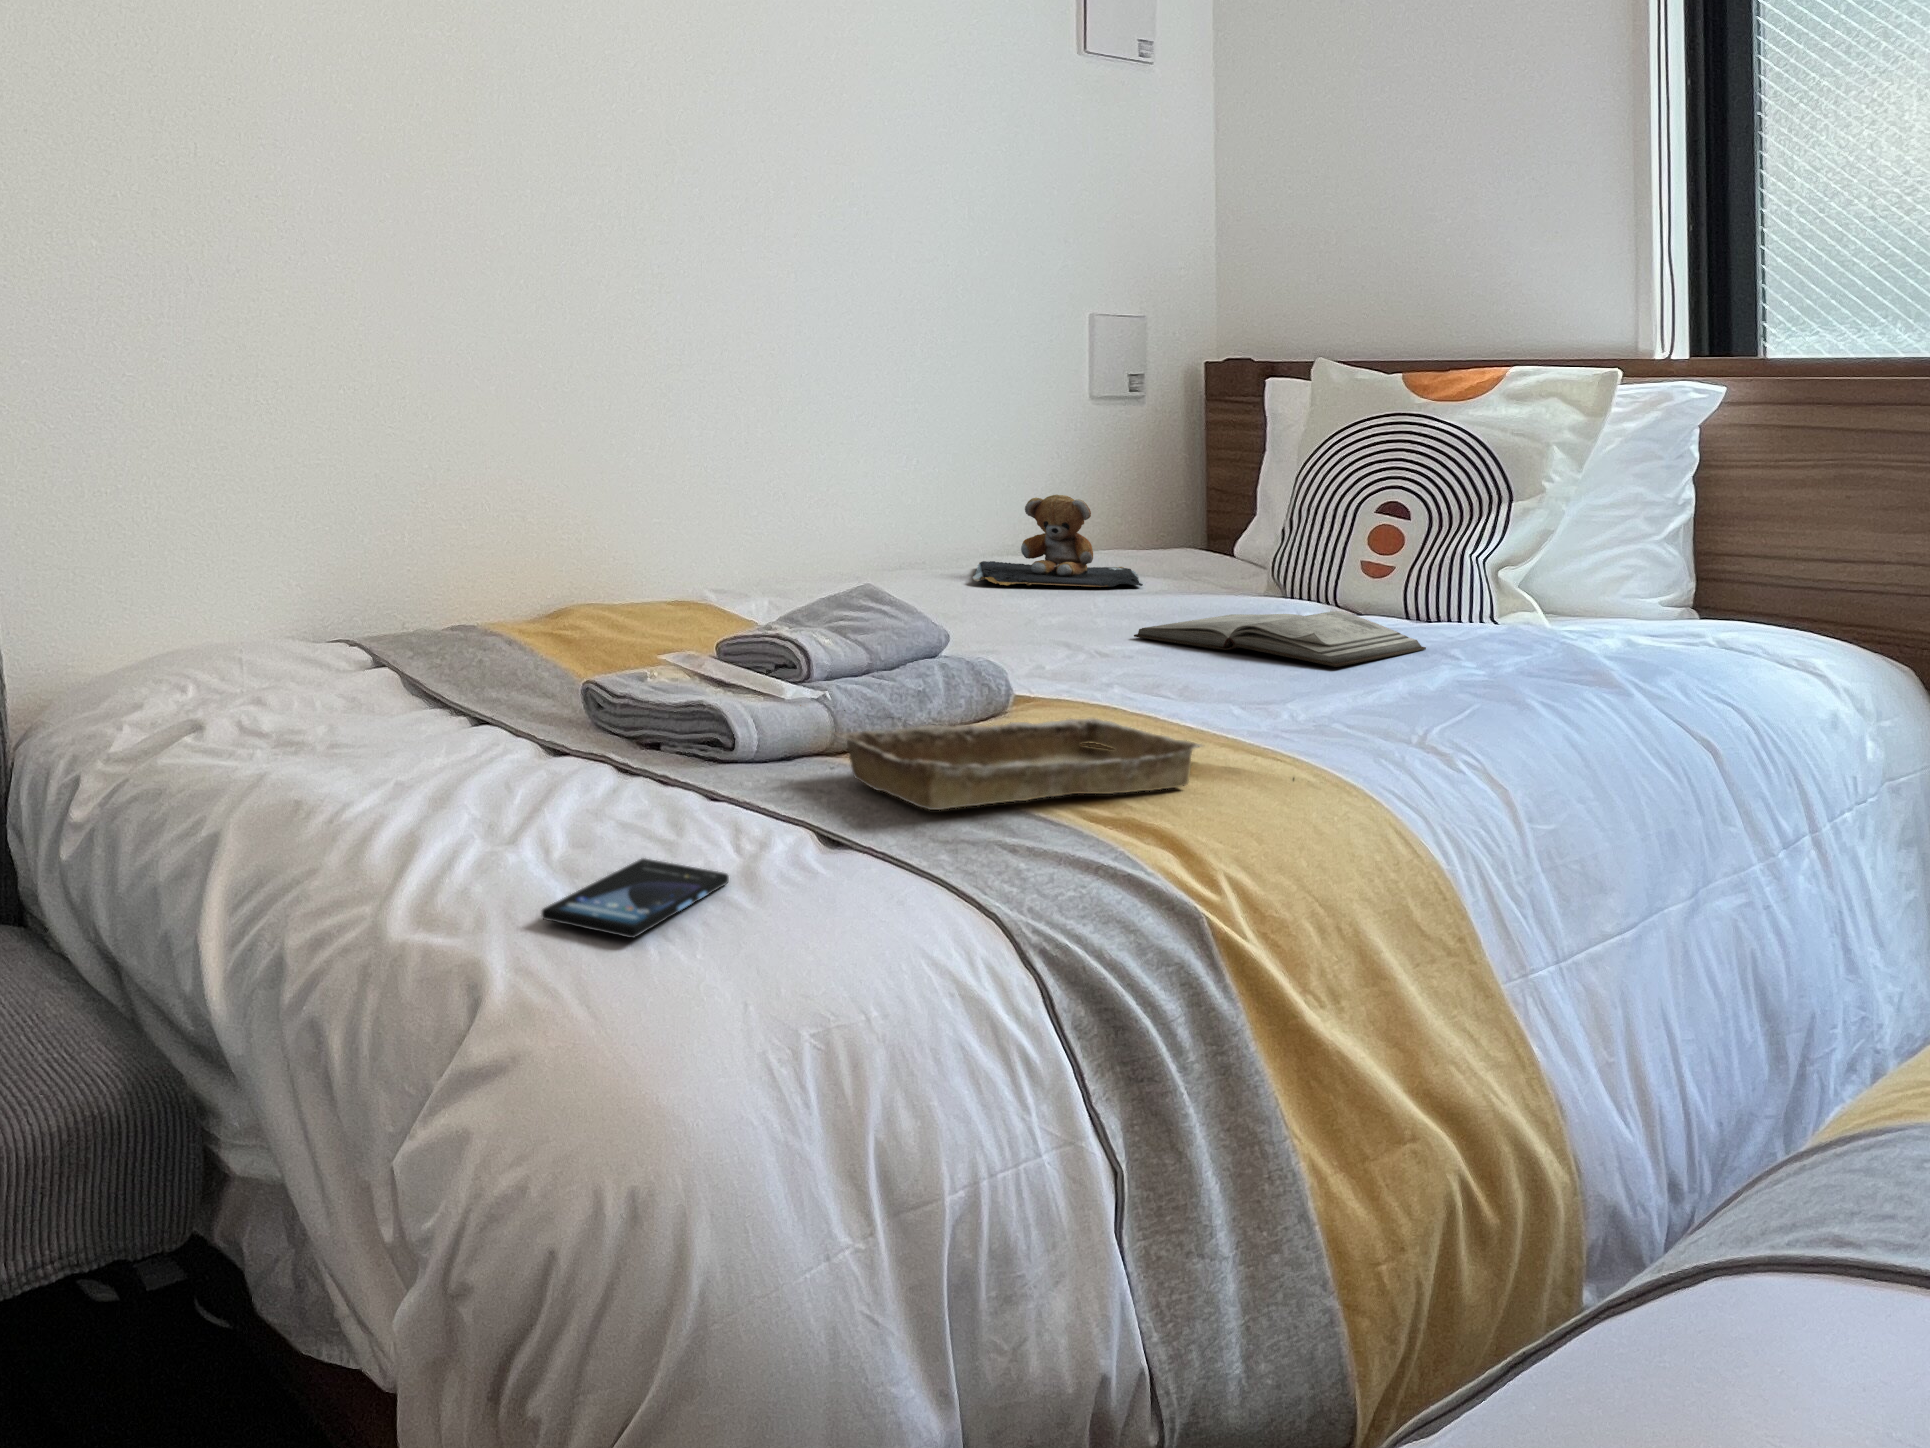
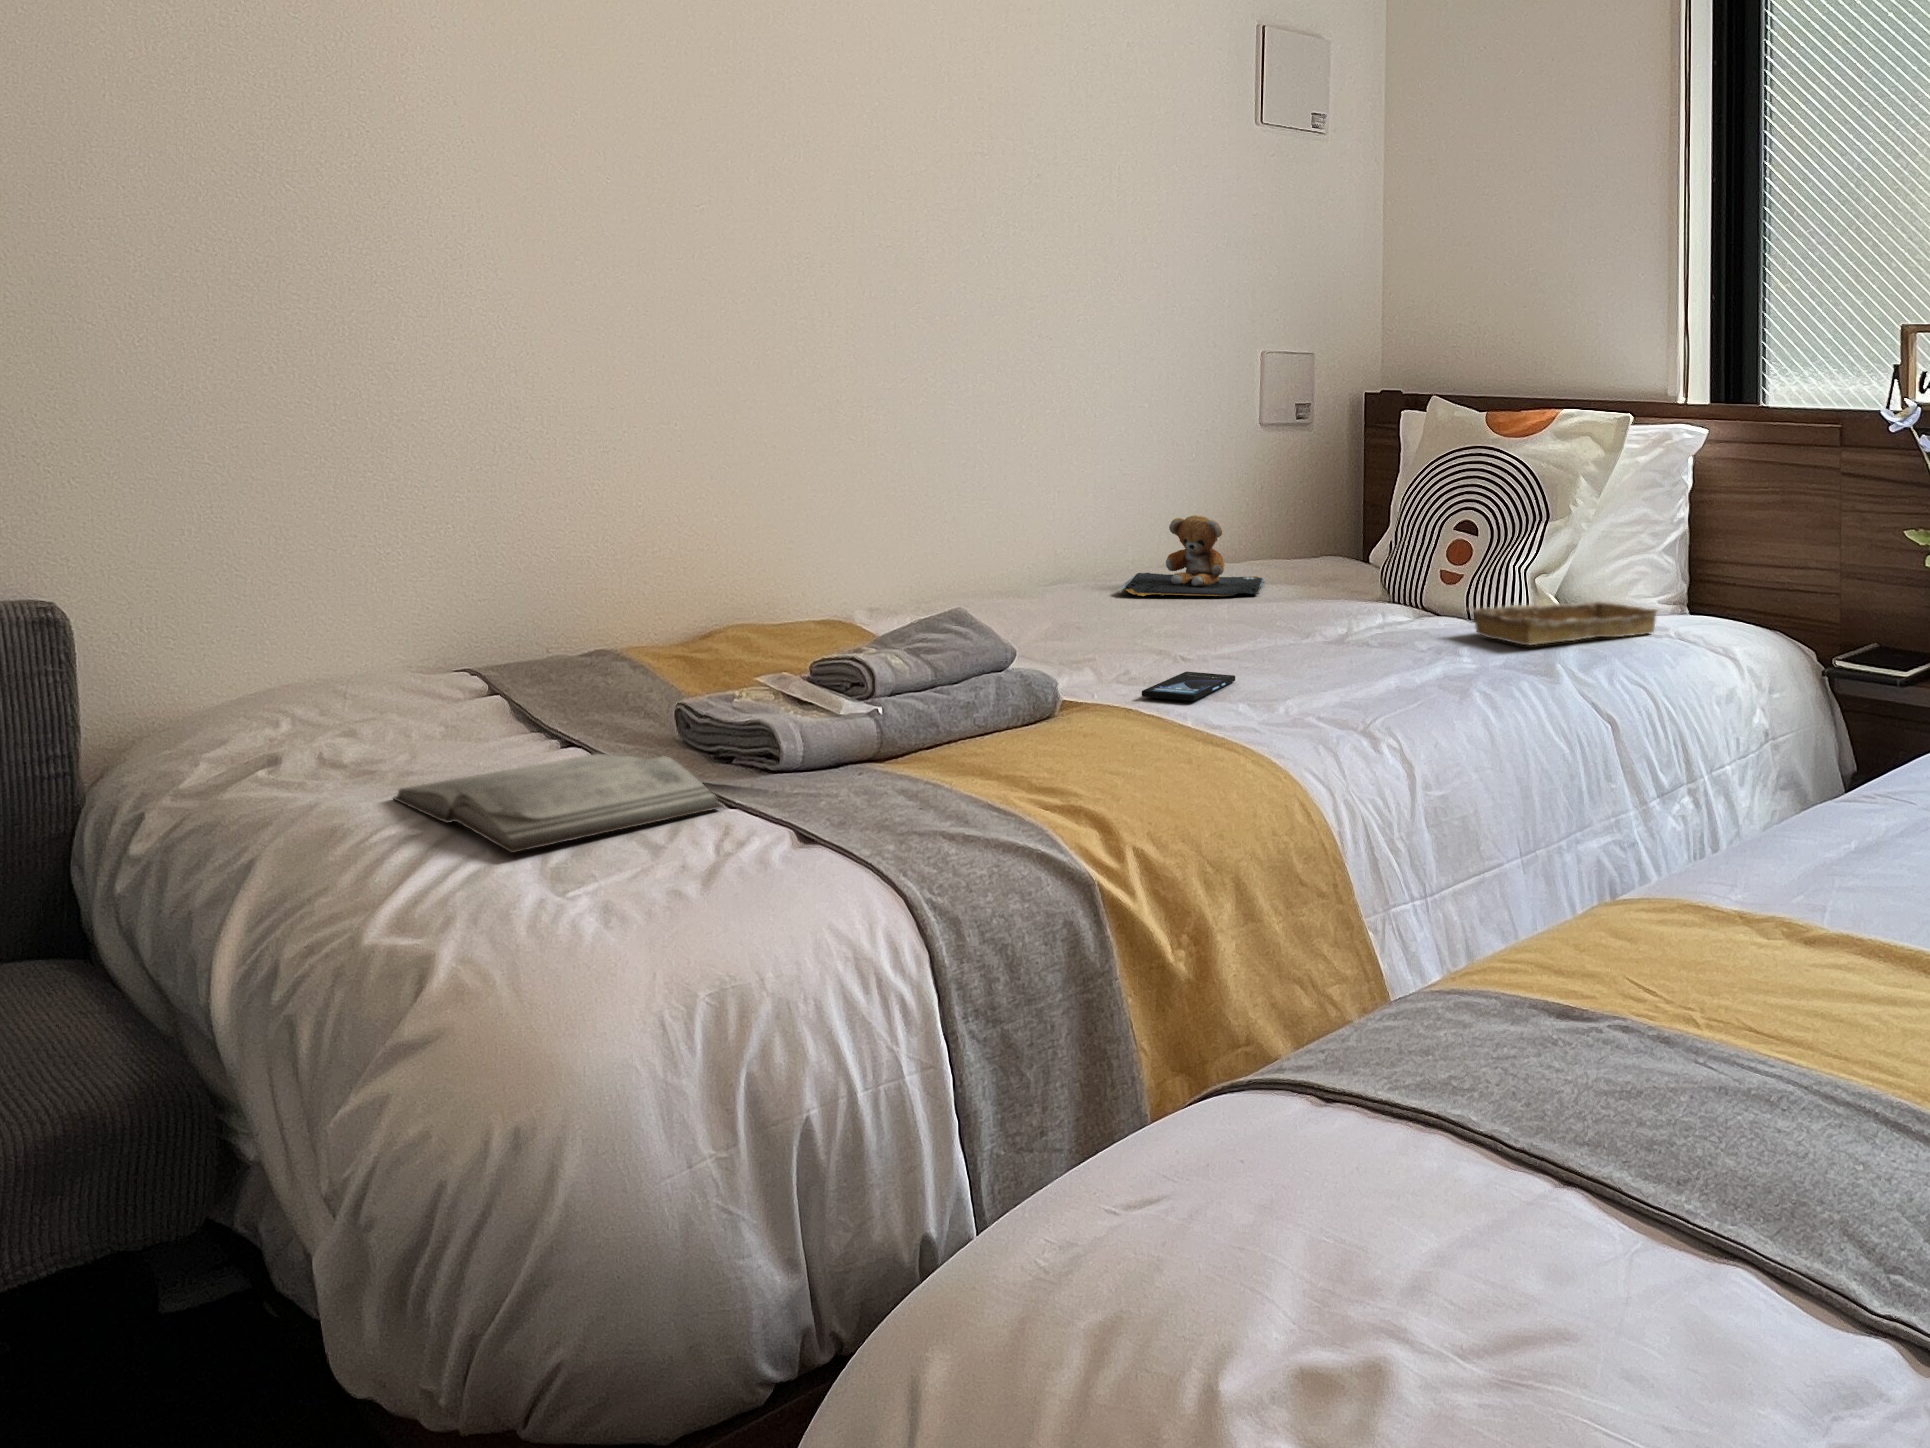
diary: present [1134,611,1426,667] -> present [394,754,723,853]
tray: present [830,718,1202,810] -> present [1470,601,1658,645]
smartphone: present [541,858,729,938] -> present [1142,672,1235,701]

